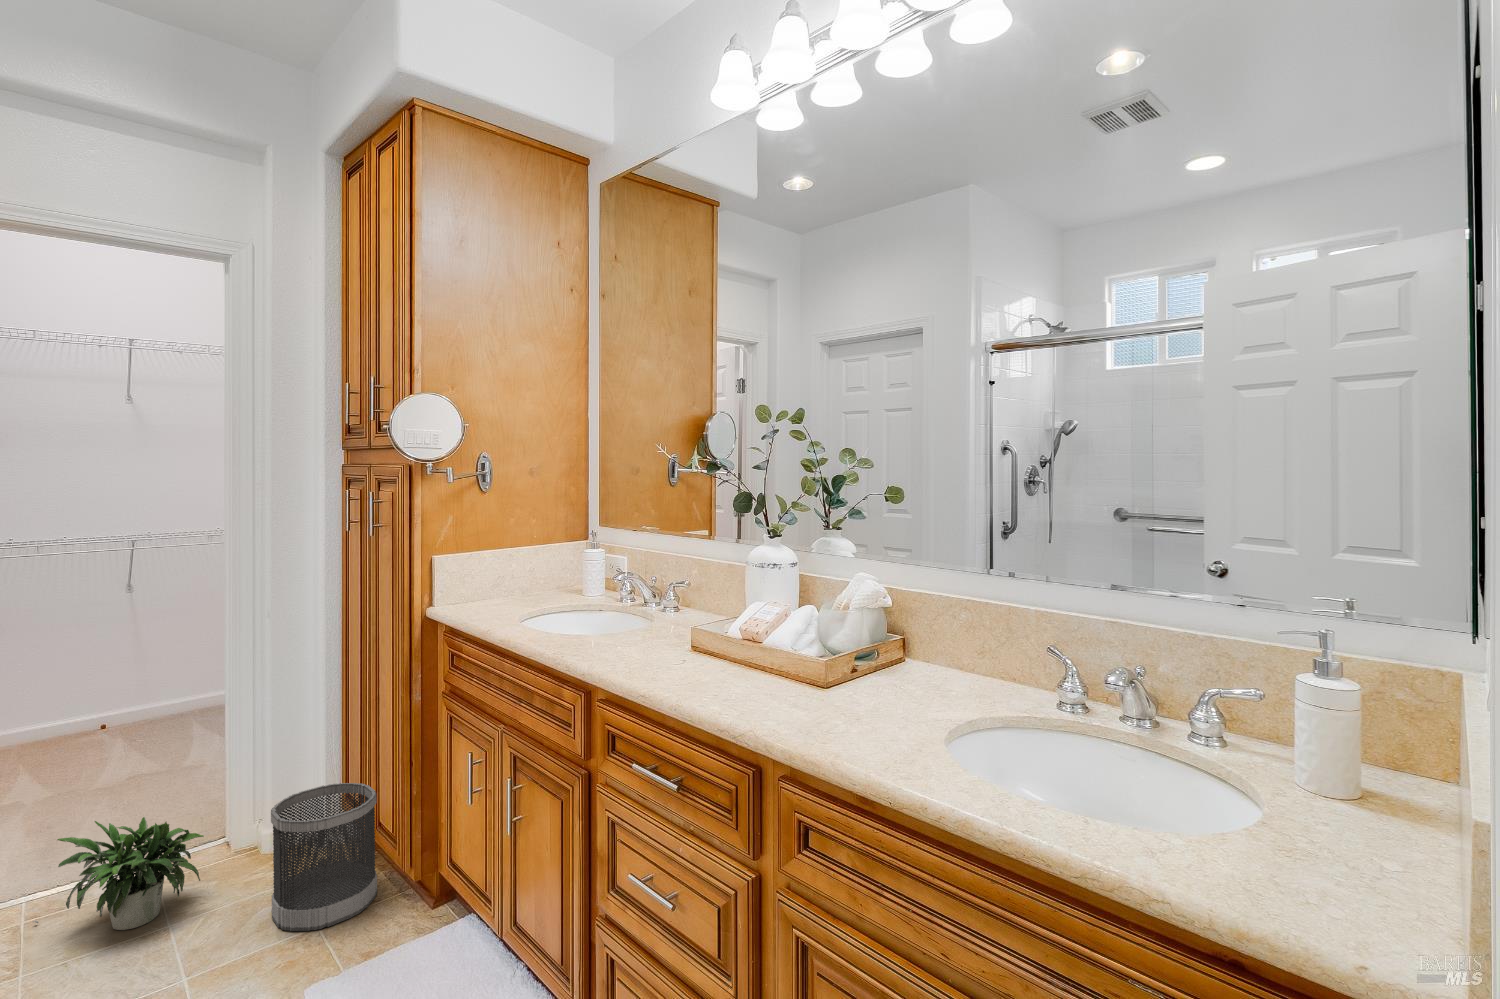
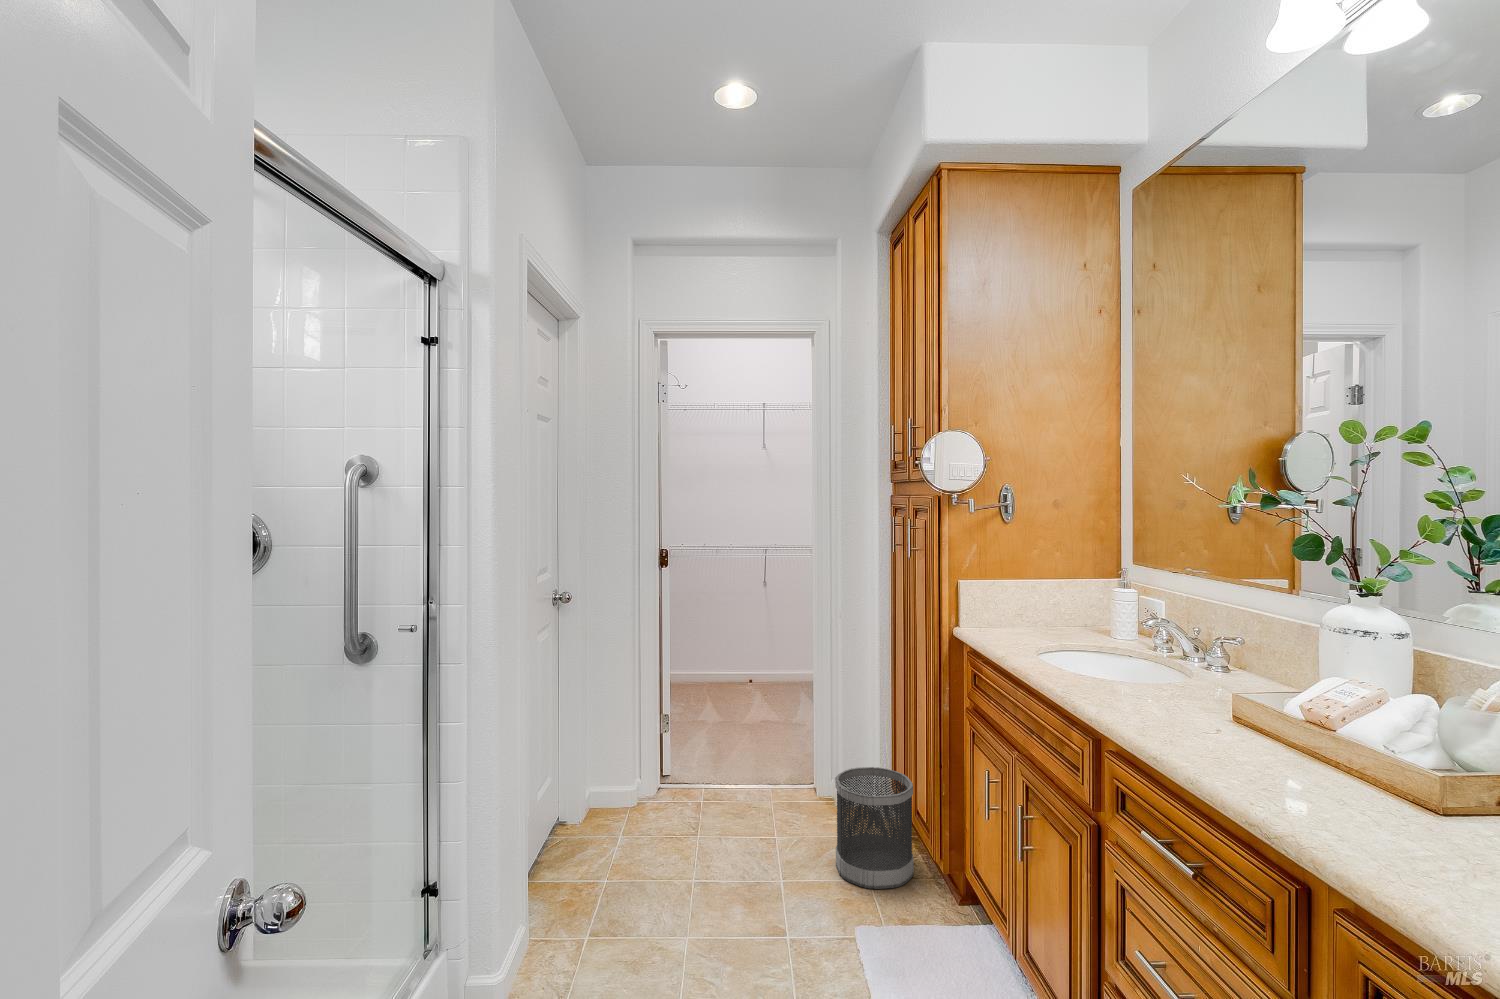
potted plant: present [33,817,204,930] -> none [700,752,794,838]

